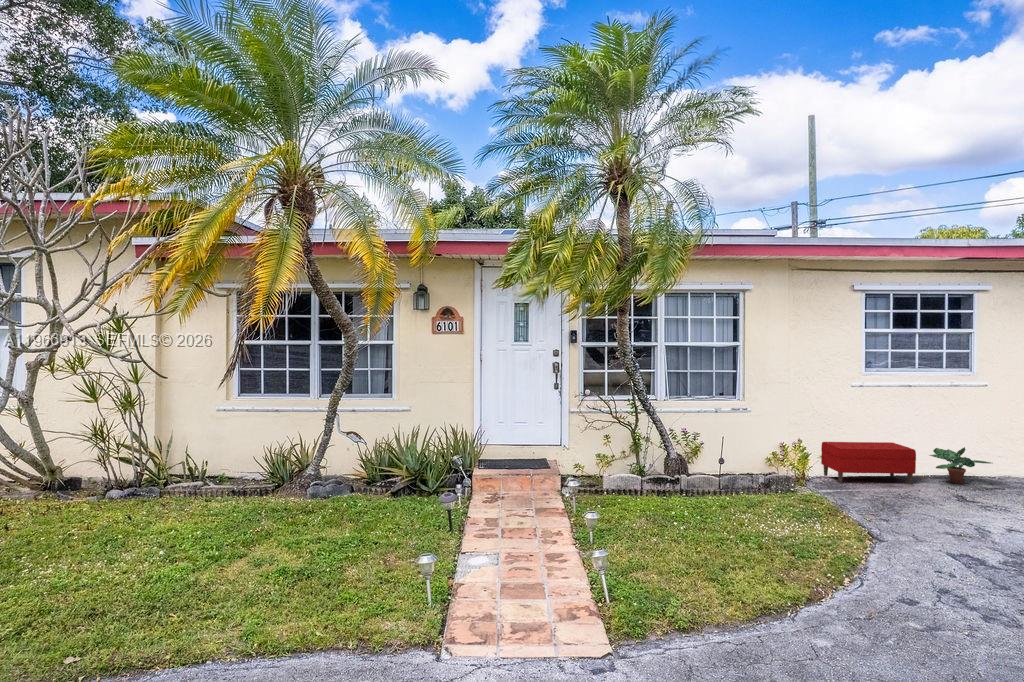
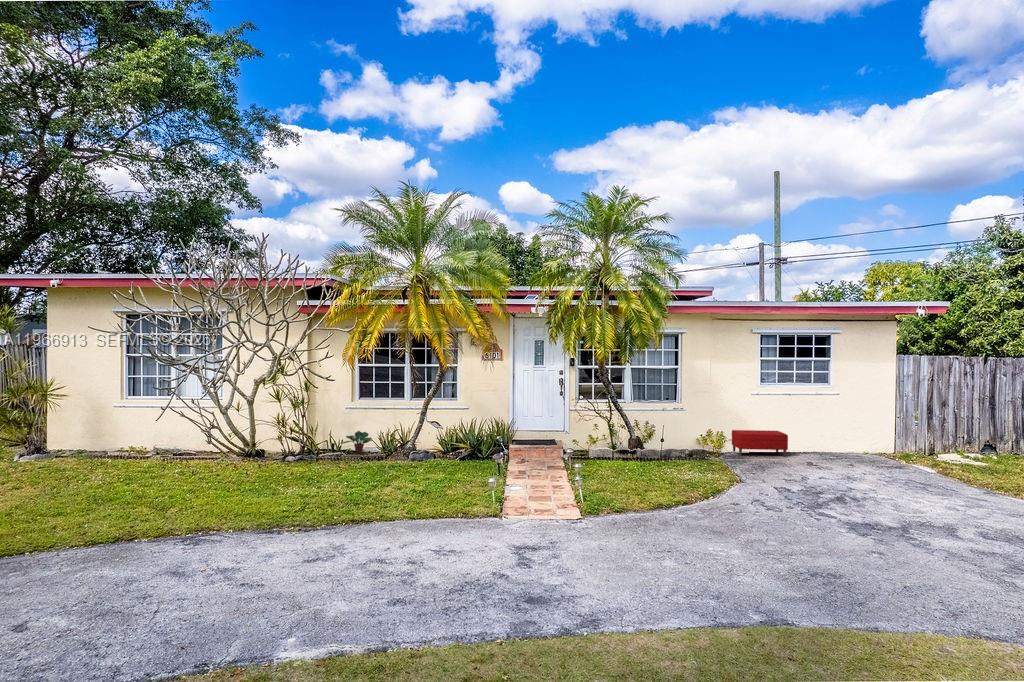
potted plant: present [930,447,991,484] -> present [340,431,372,454]

